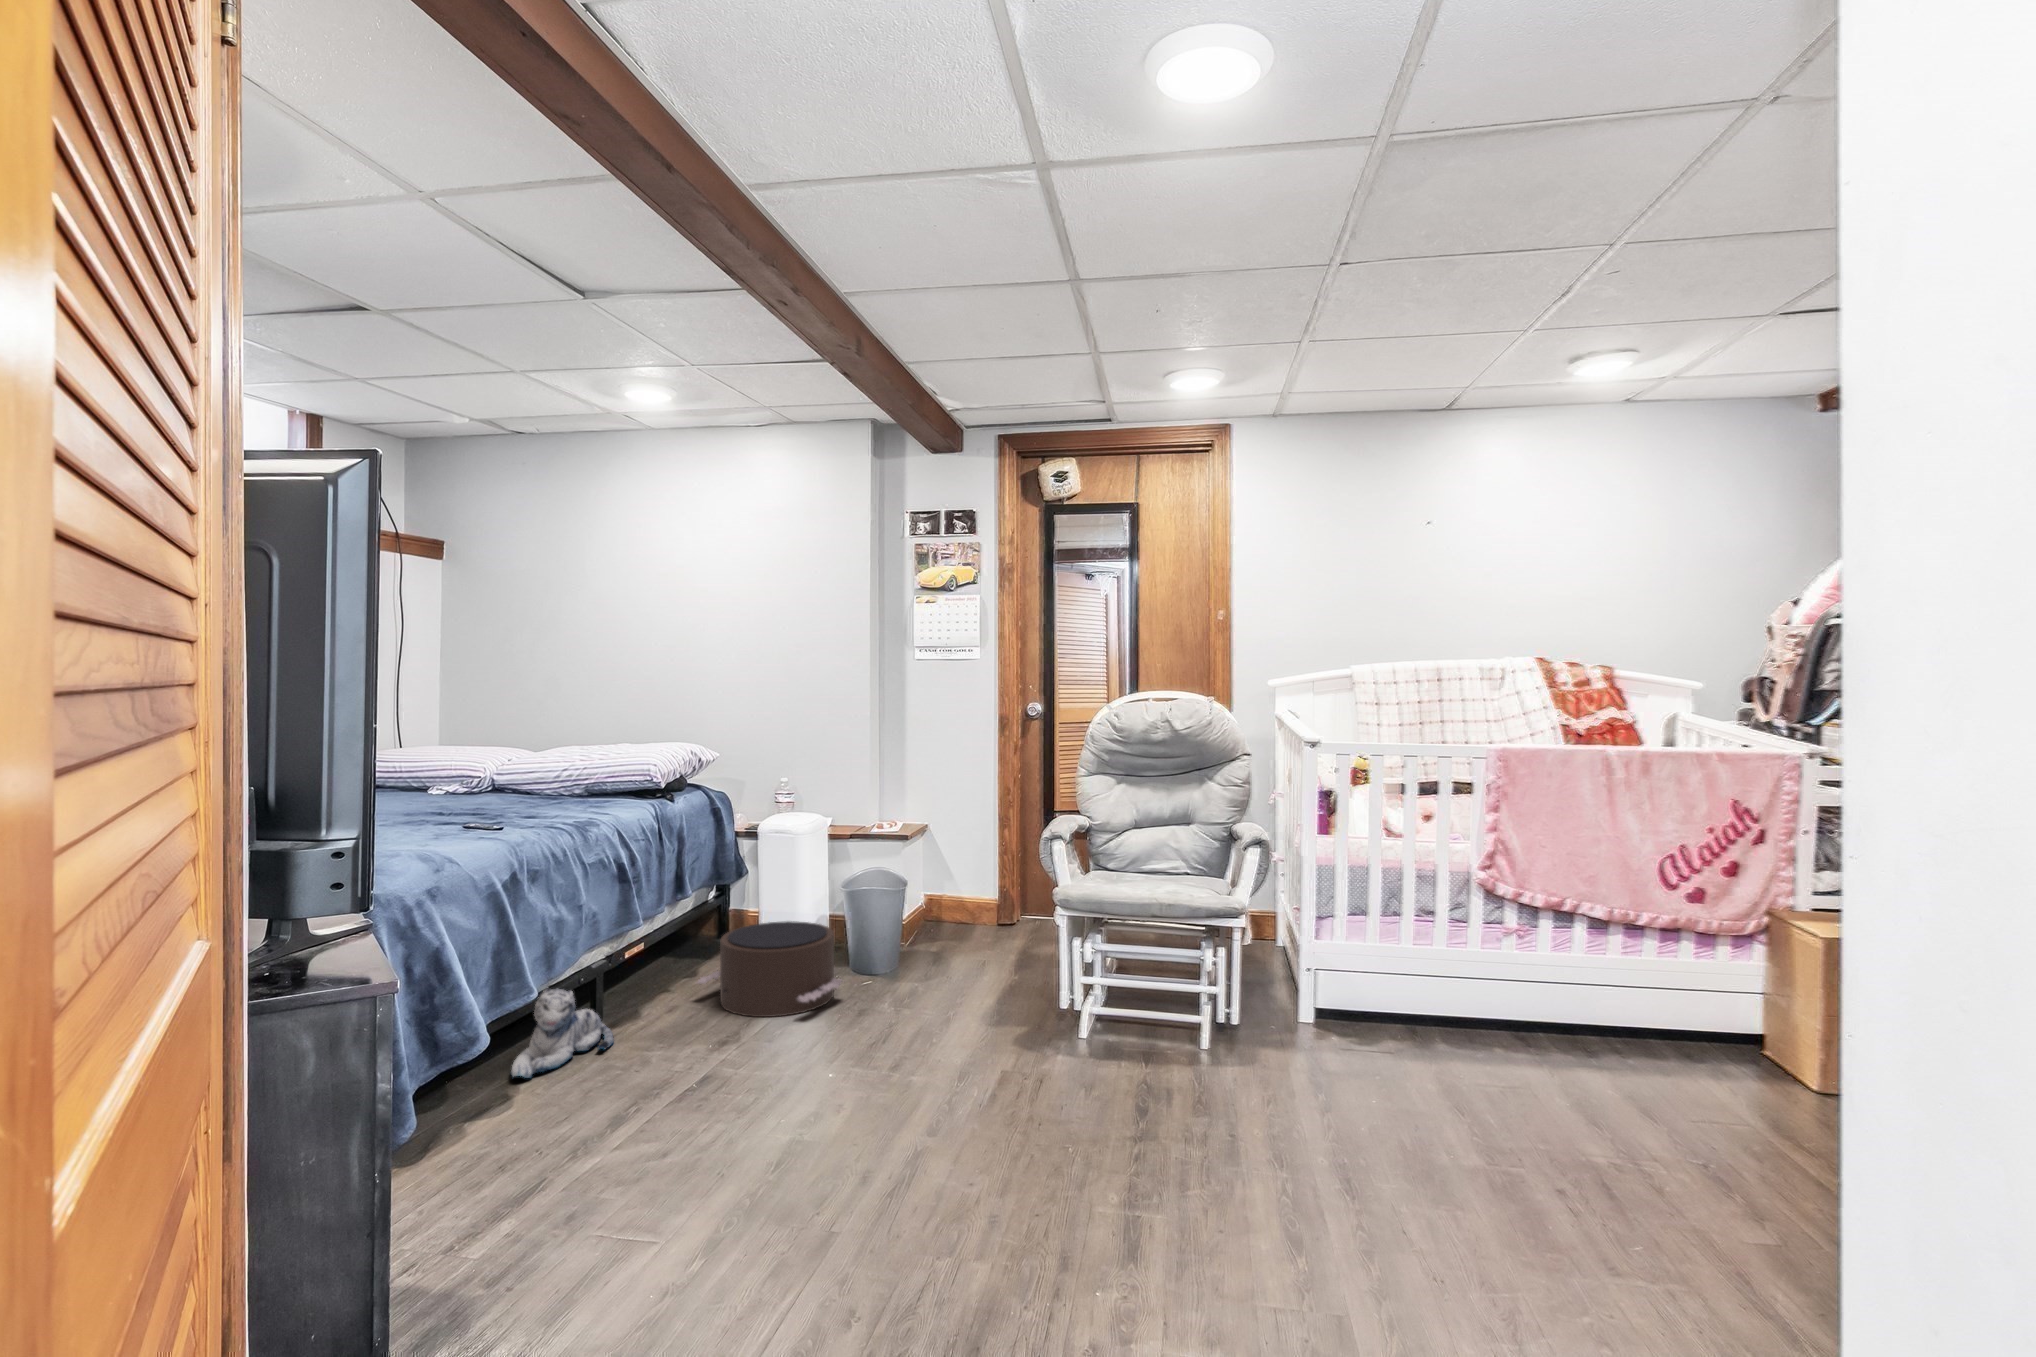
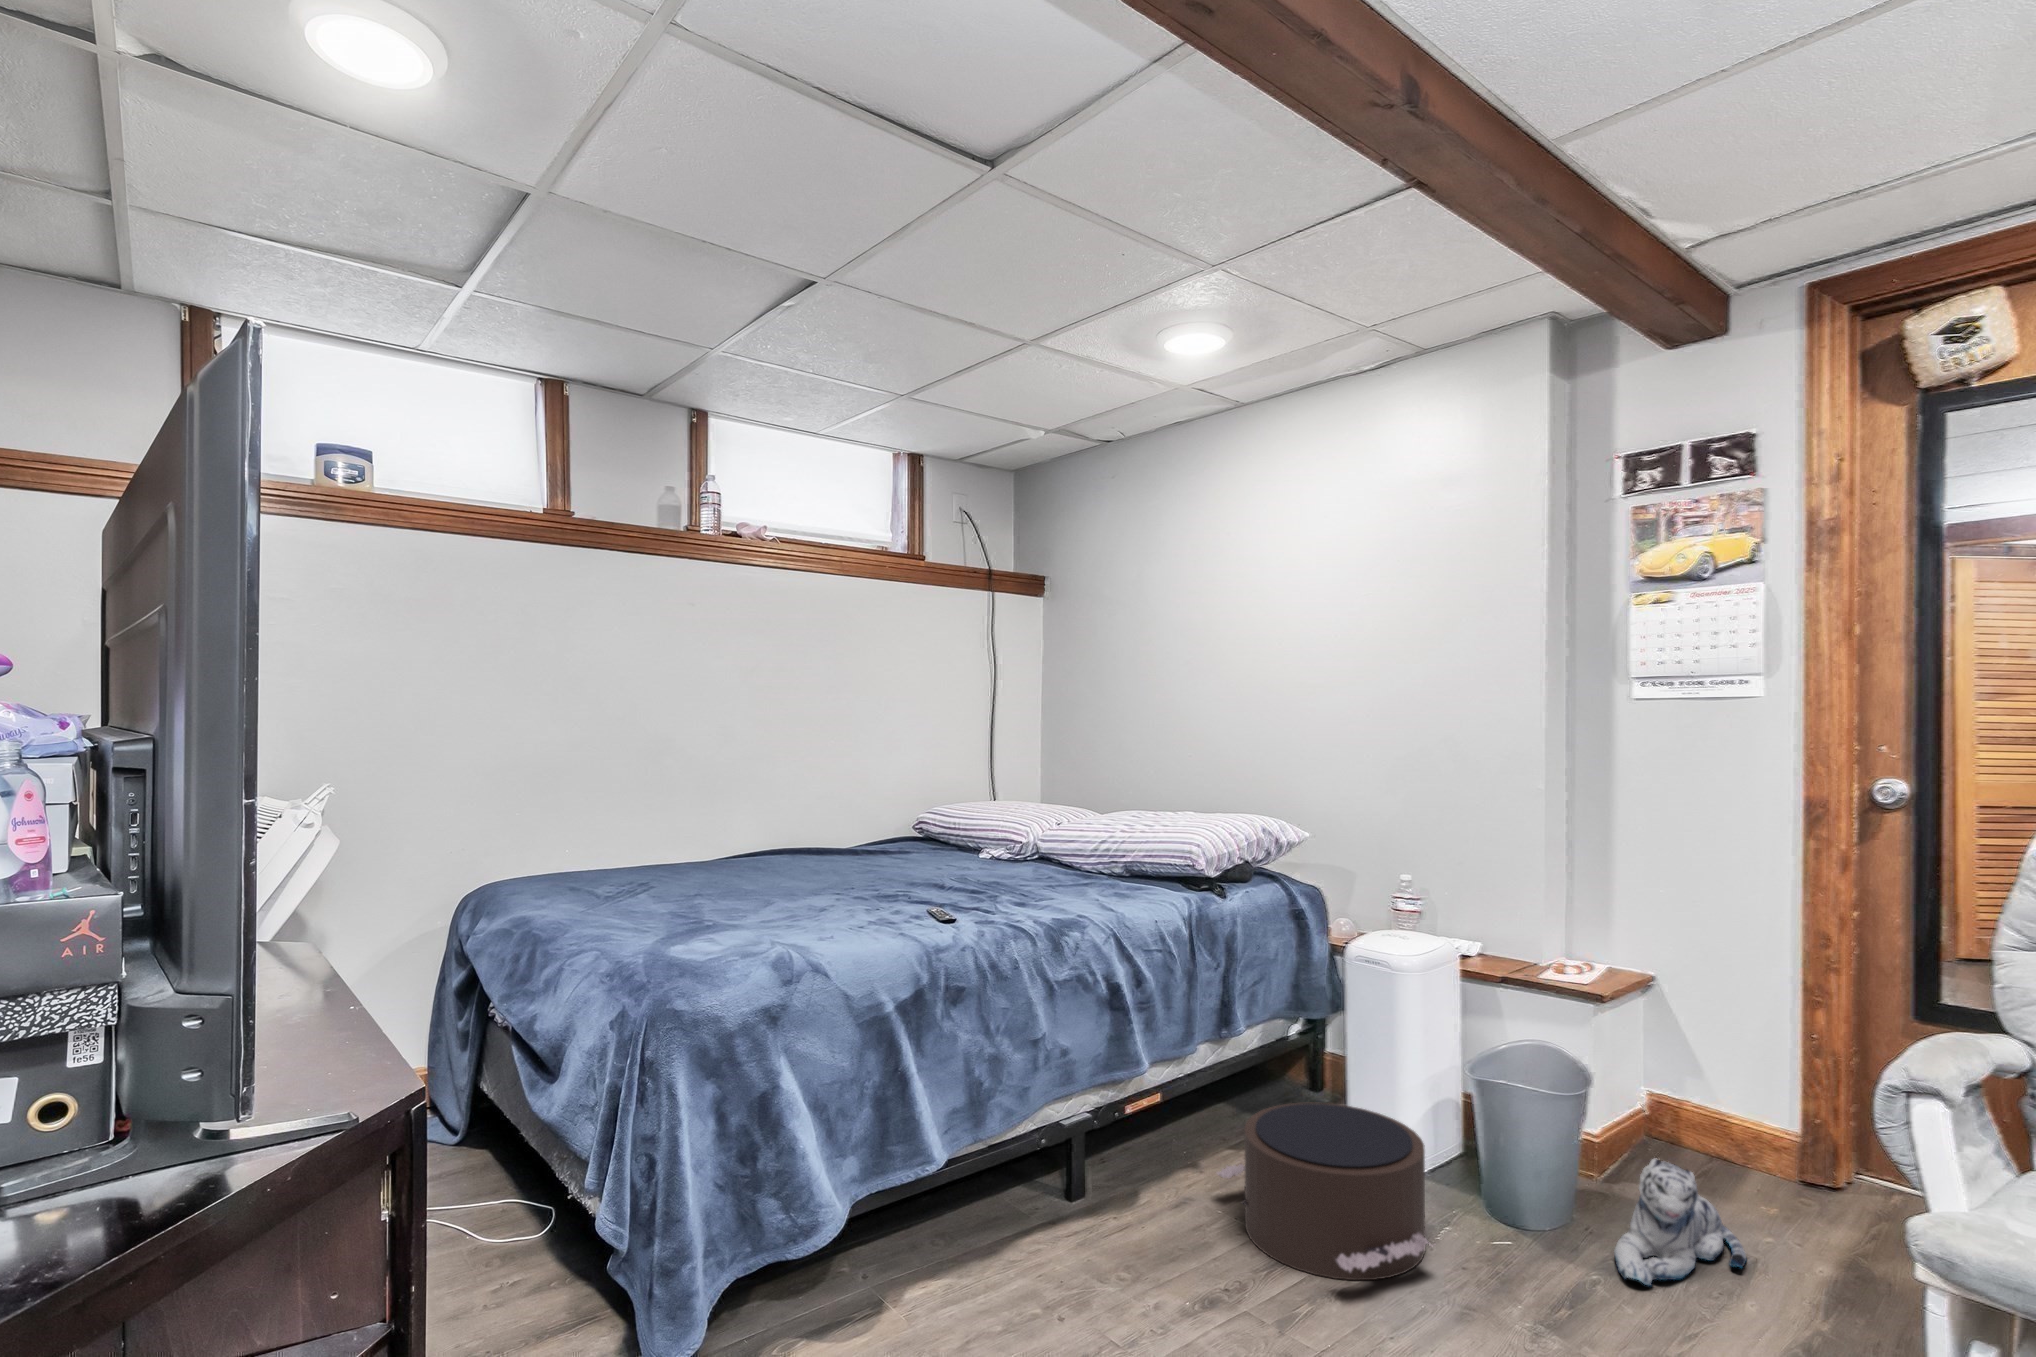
plush toy: present [511,988,614,1079] -> present [1614,1158,1747,1286]

